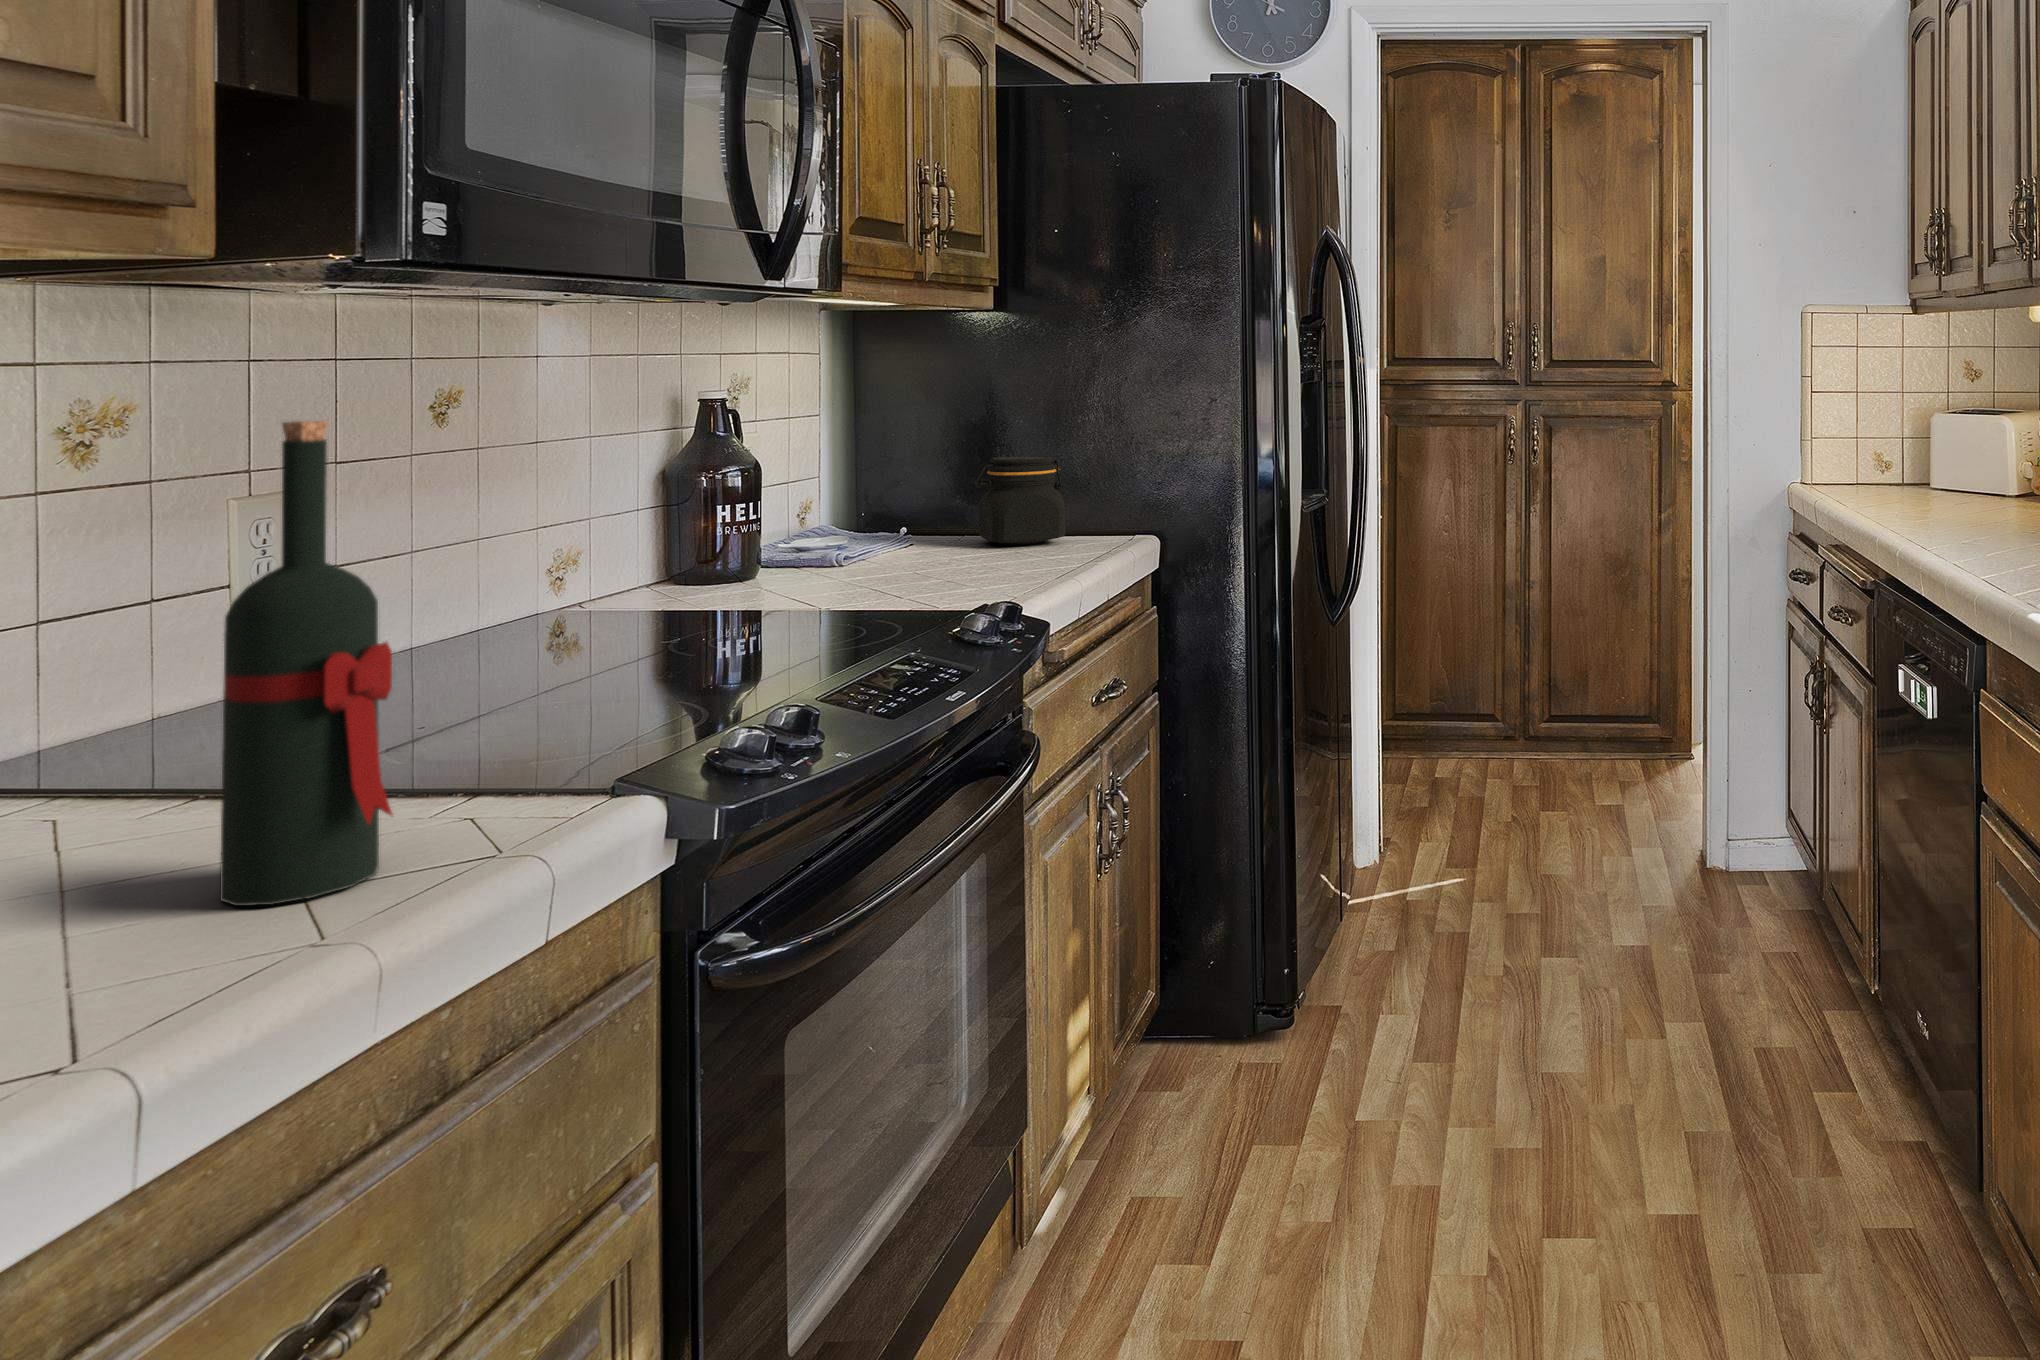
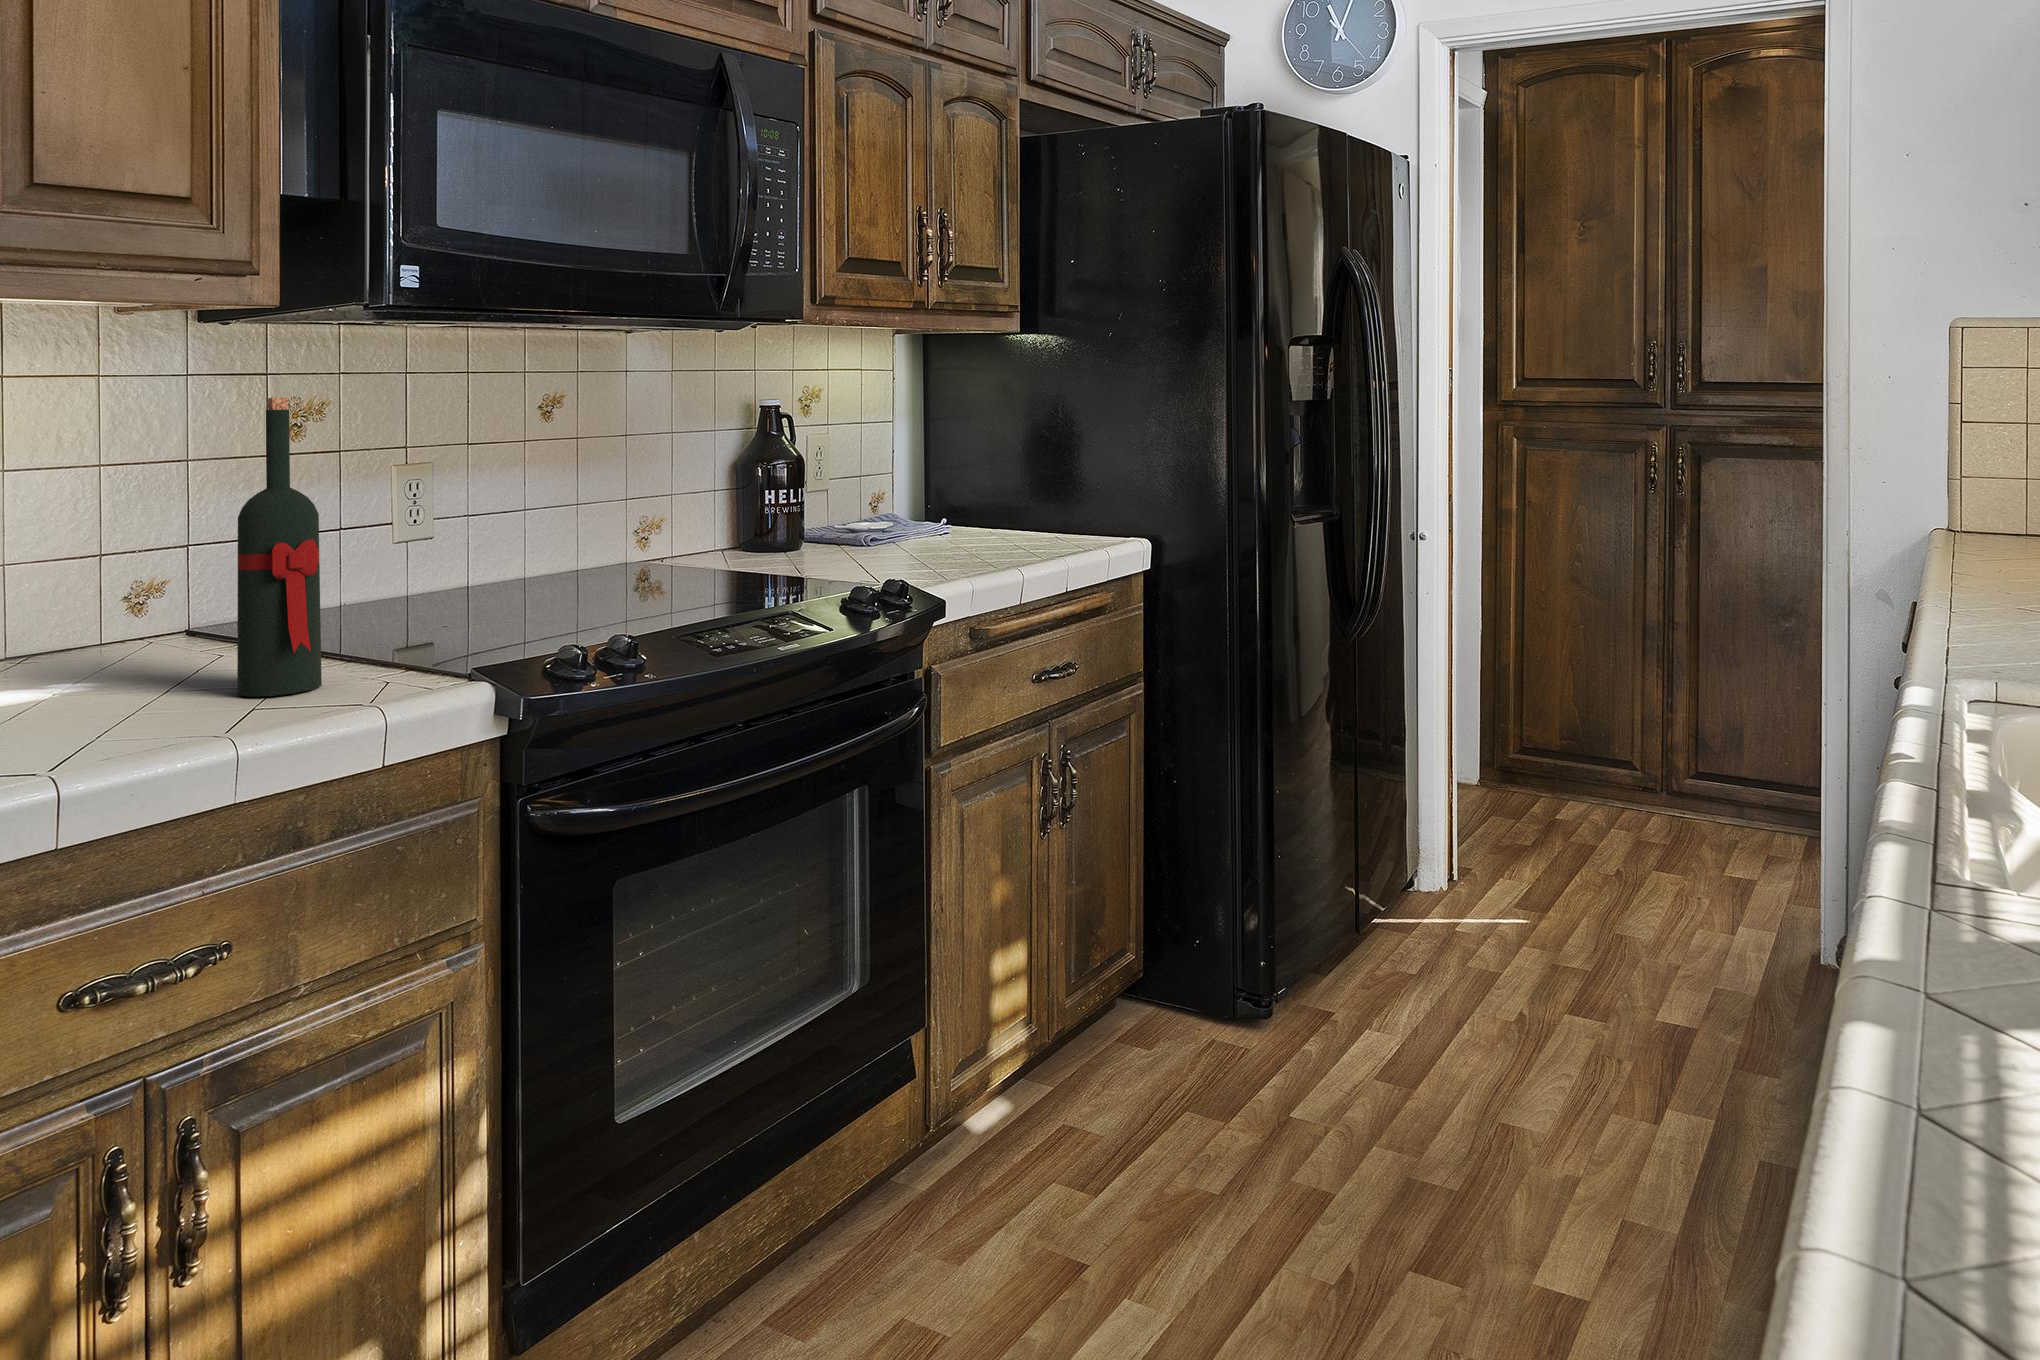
jar: present [971,455,1066,545] -> none [978,455,1062,533]

